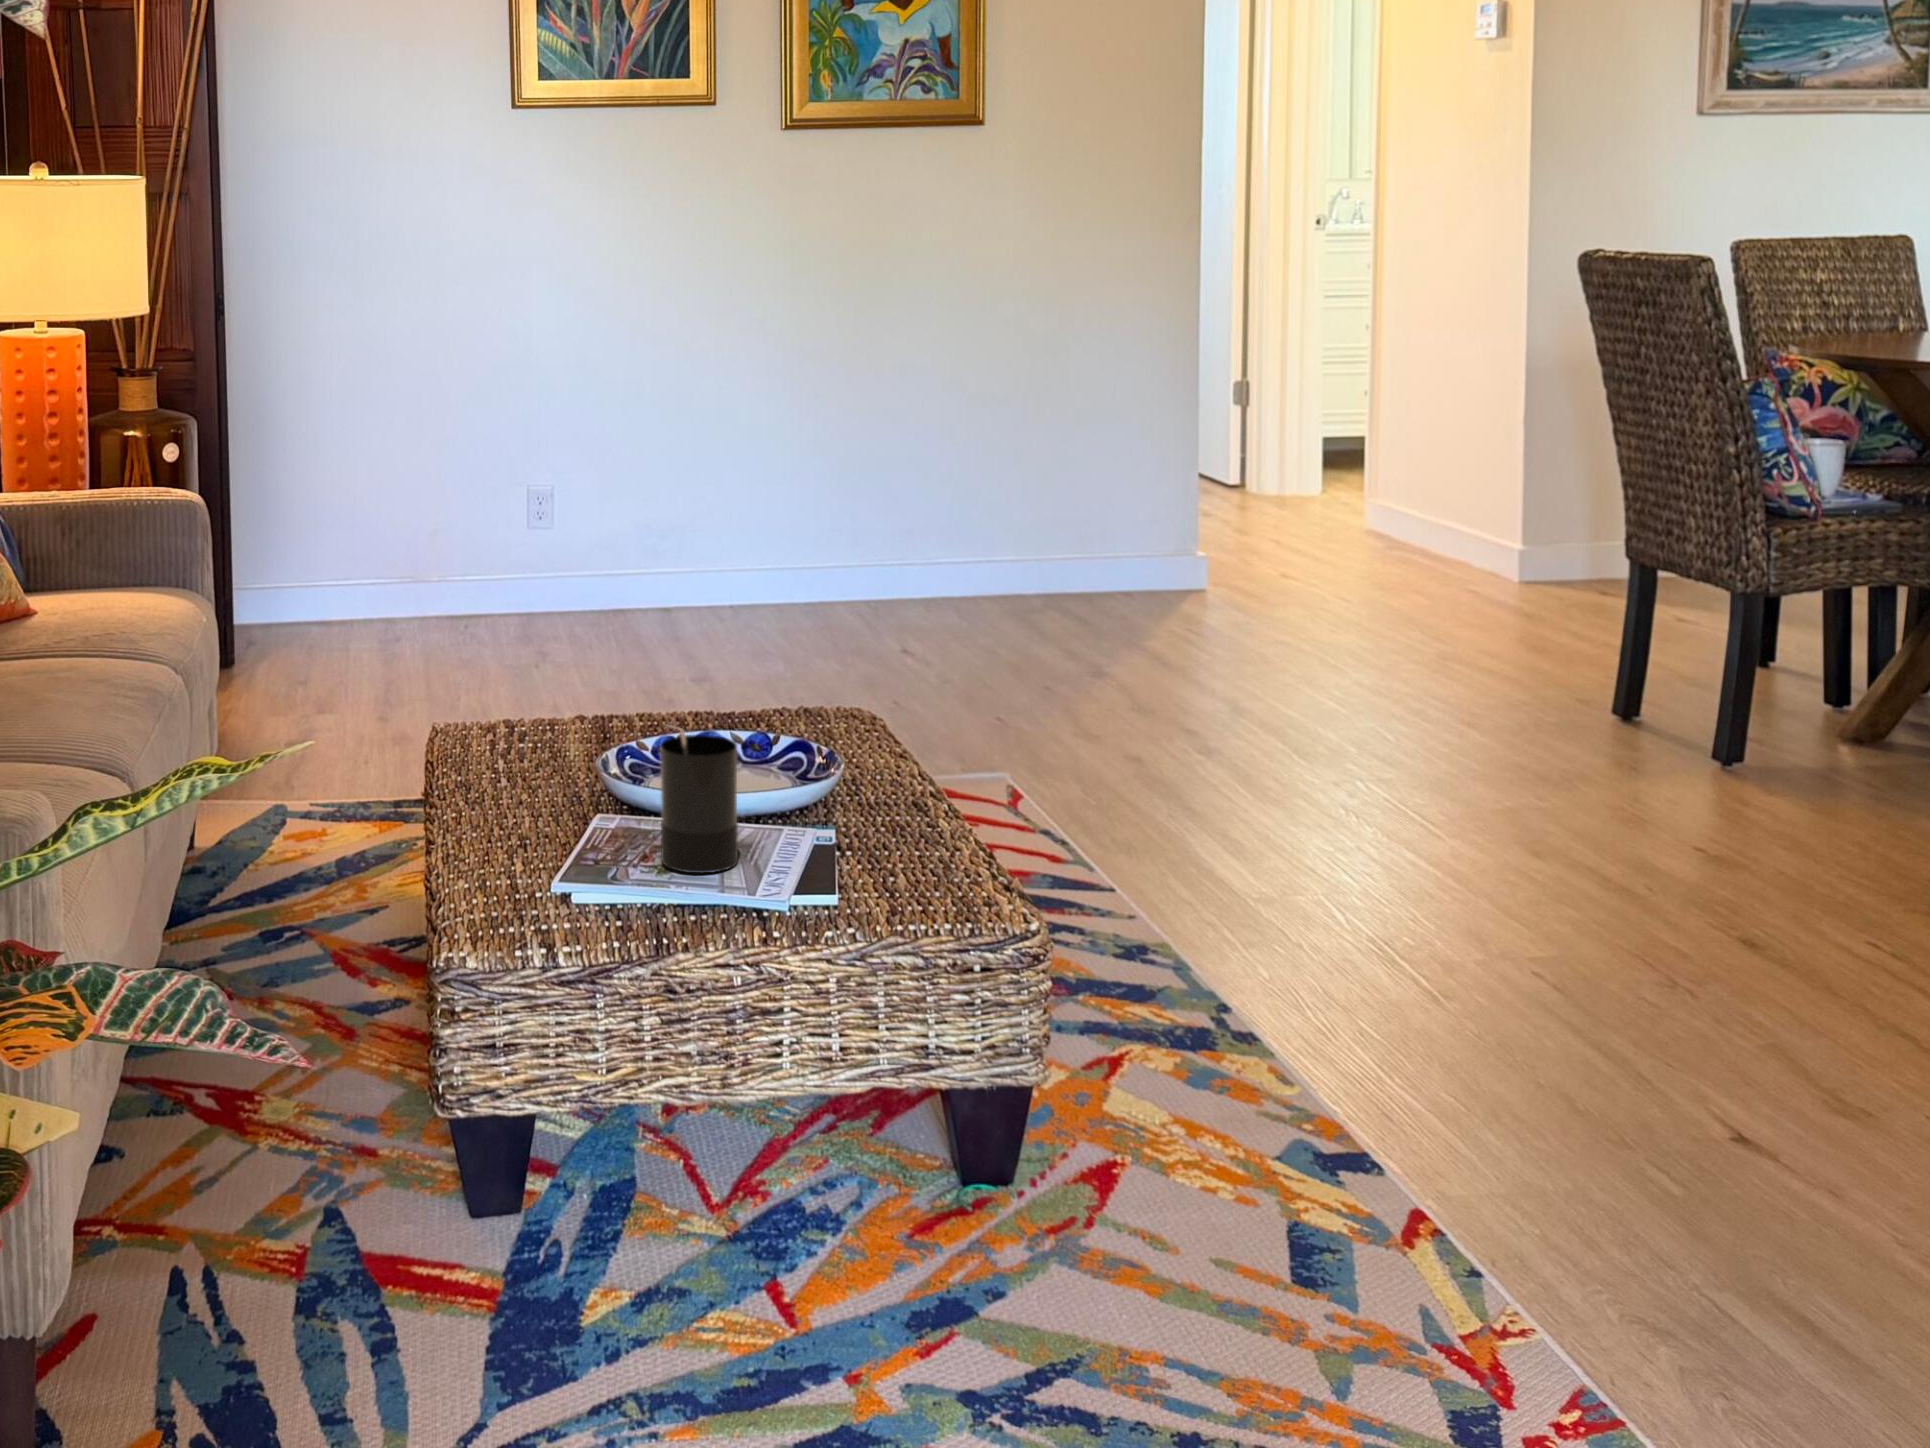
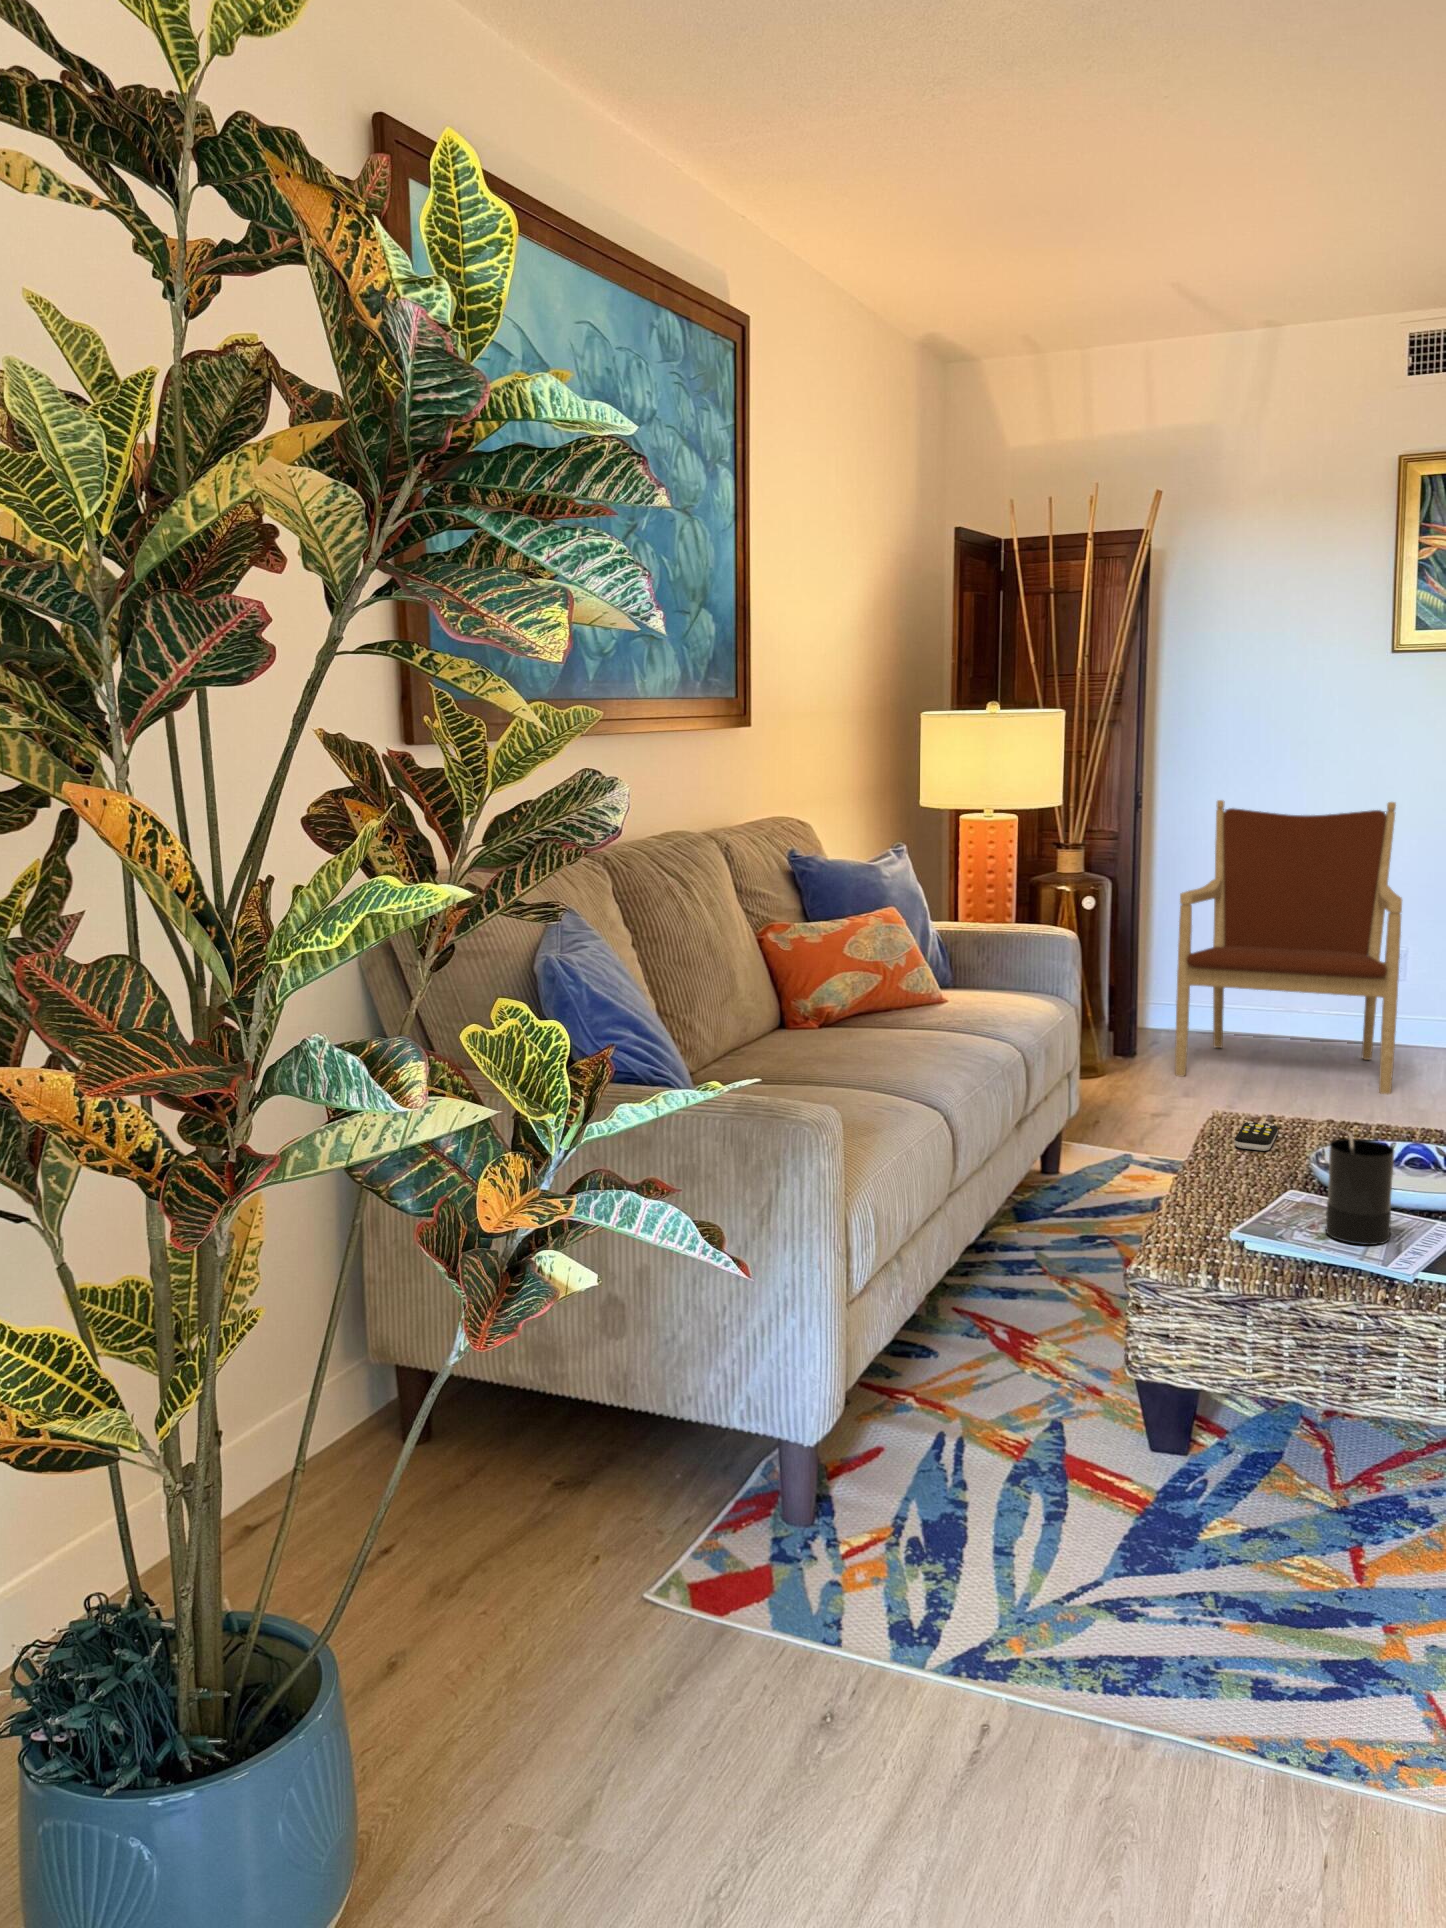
armchair: none [290,297,567,681] -> present [1175,800,1402,1094]
remote control: none [496,730,541,769] -> present [1235,1121,1278,1151]

